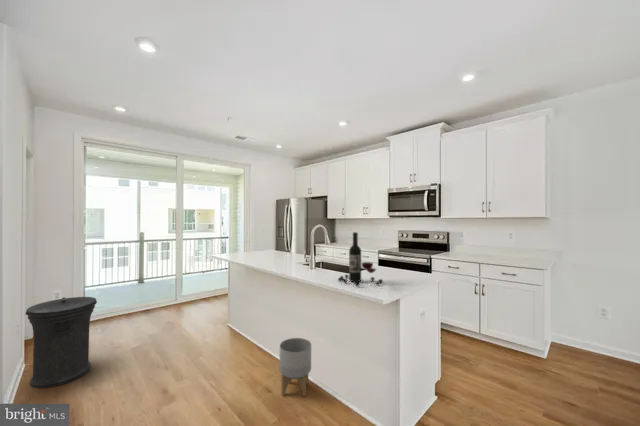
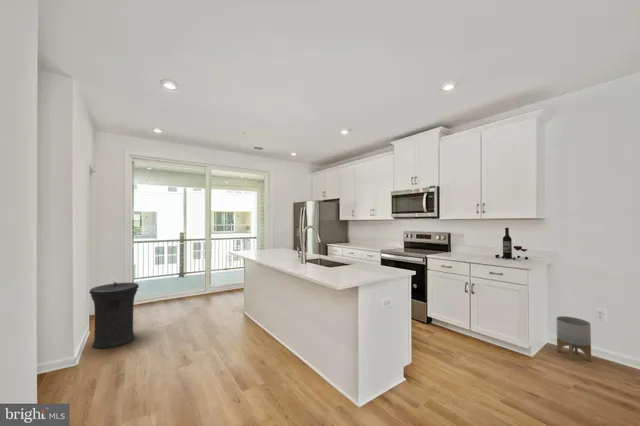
wine bottle: present [338,232,382,286] -> present [495,228,528,260]
planter: present [279,338,311,397] -> present [556,316,591,361]

